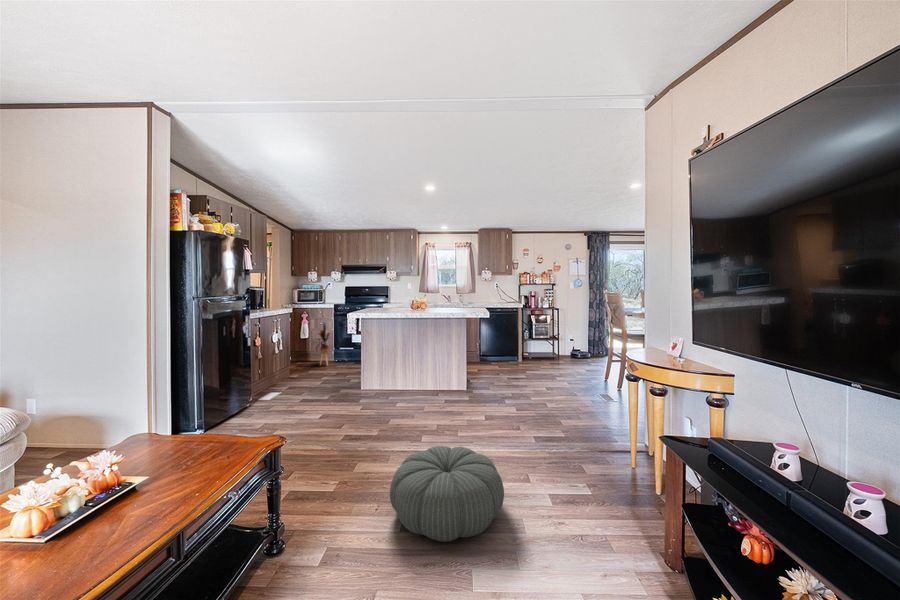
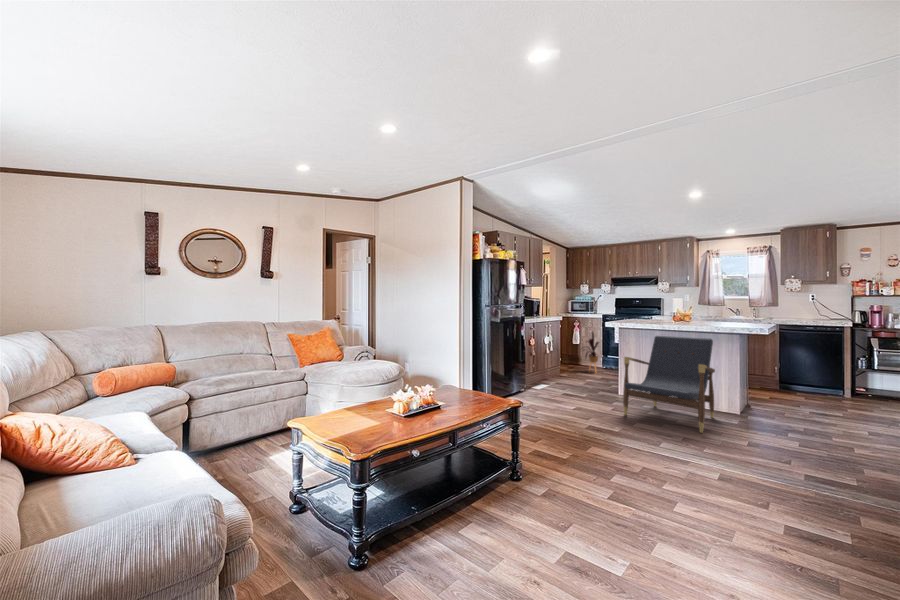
lounge chair: none [372,325,444,411] -> present [623,336,715,433]
pouf: present [390,446,504,542] -> none [601,443,720,522]

